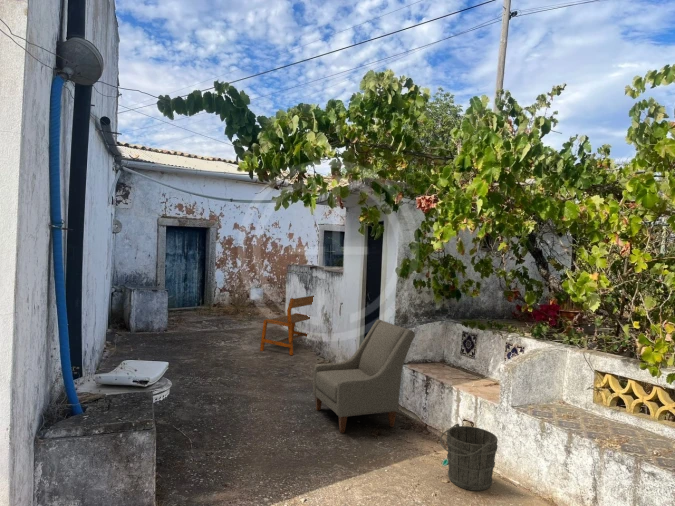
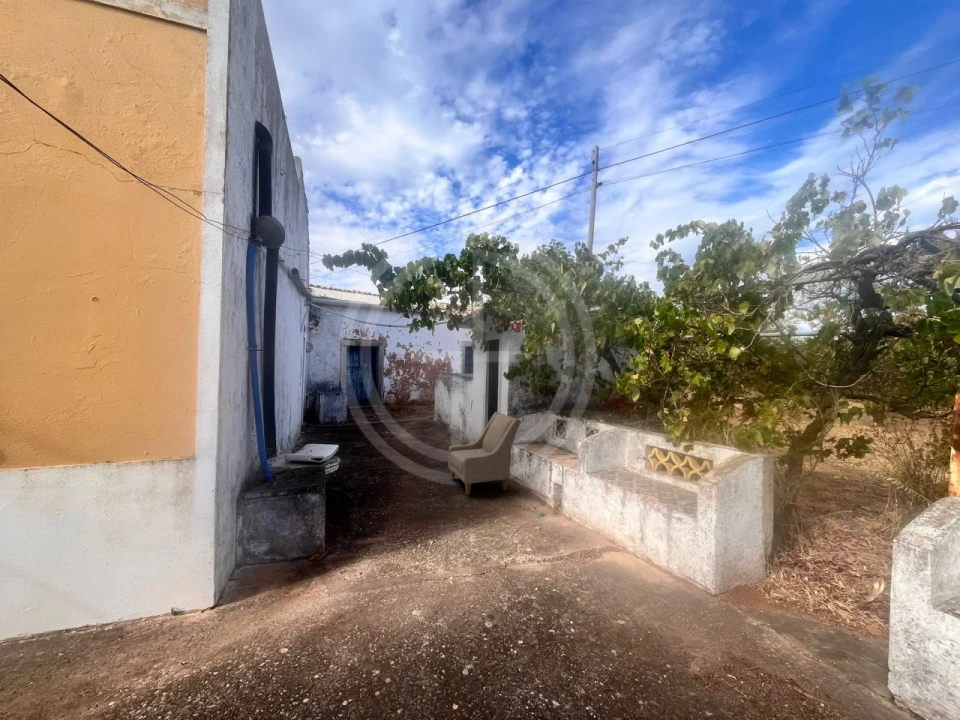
bench: present [260,296,314,355] -> none [415,395,459,440]
bucket: present [440,424,498,490] -> none [534,486,576,534]

